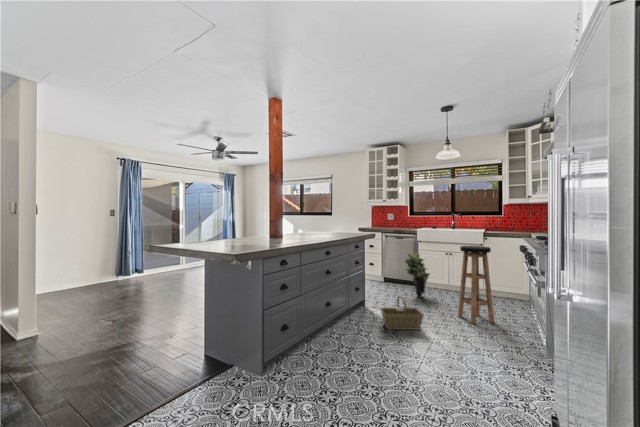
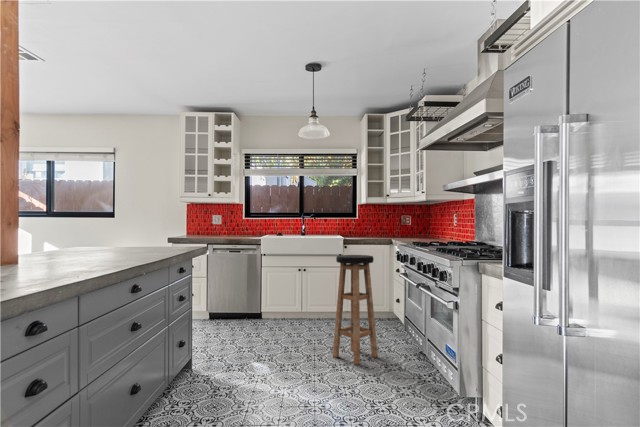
potted plant: present [405,254,430,297] -> none [248,270,284,337]
basket: present [381,296,424,330] -> none [229,343,302,407]

